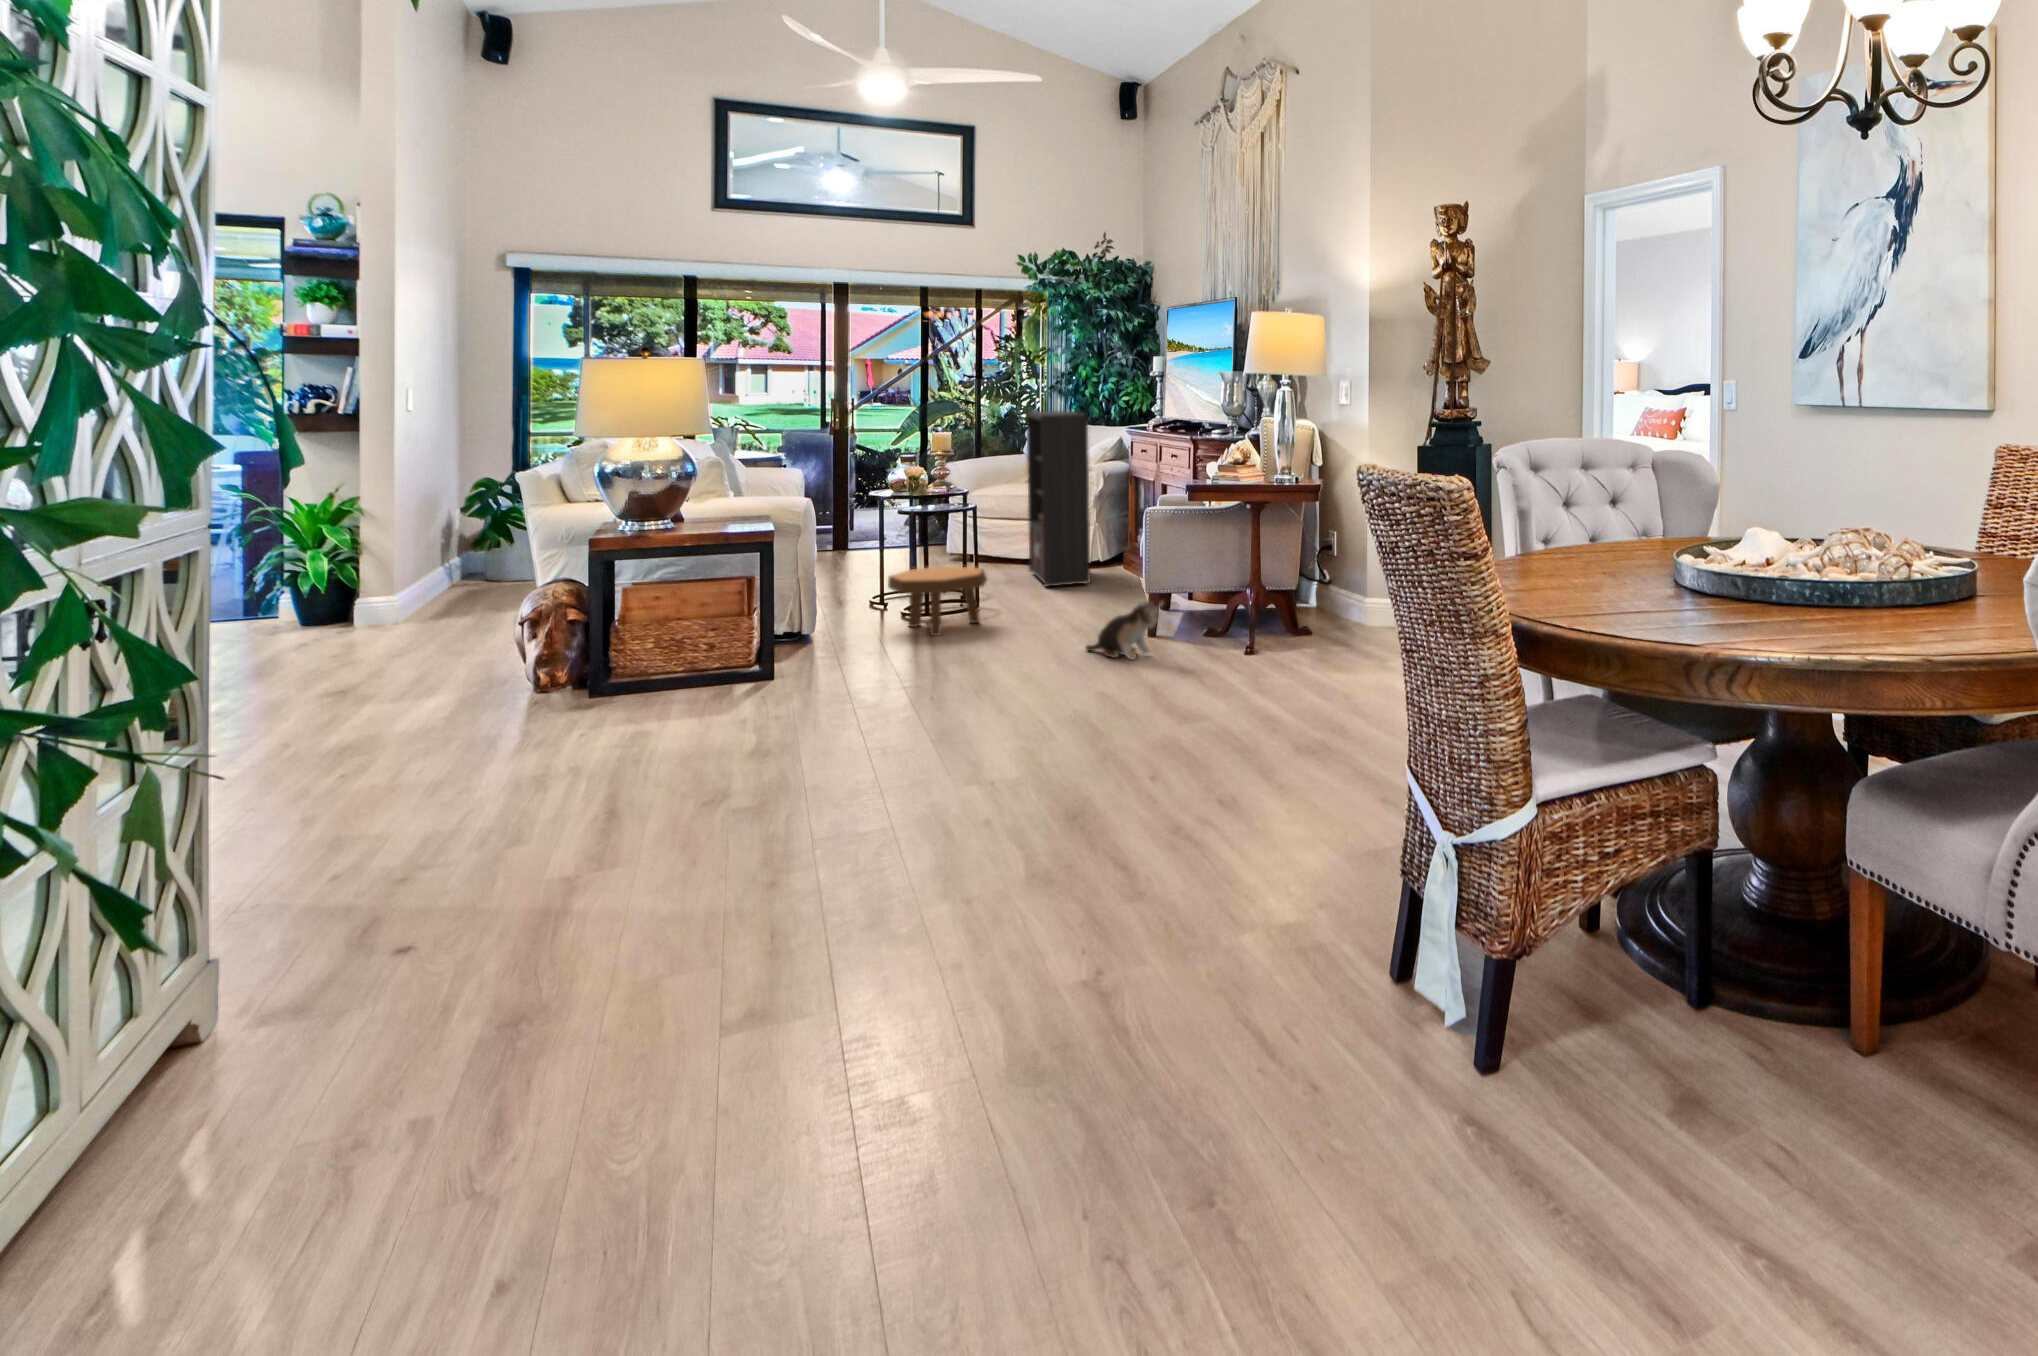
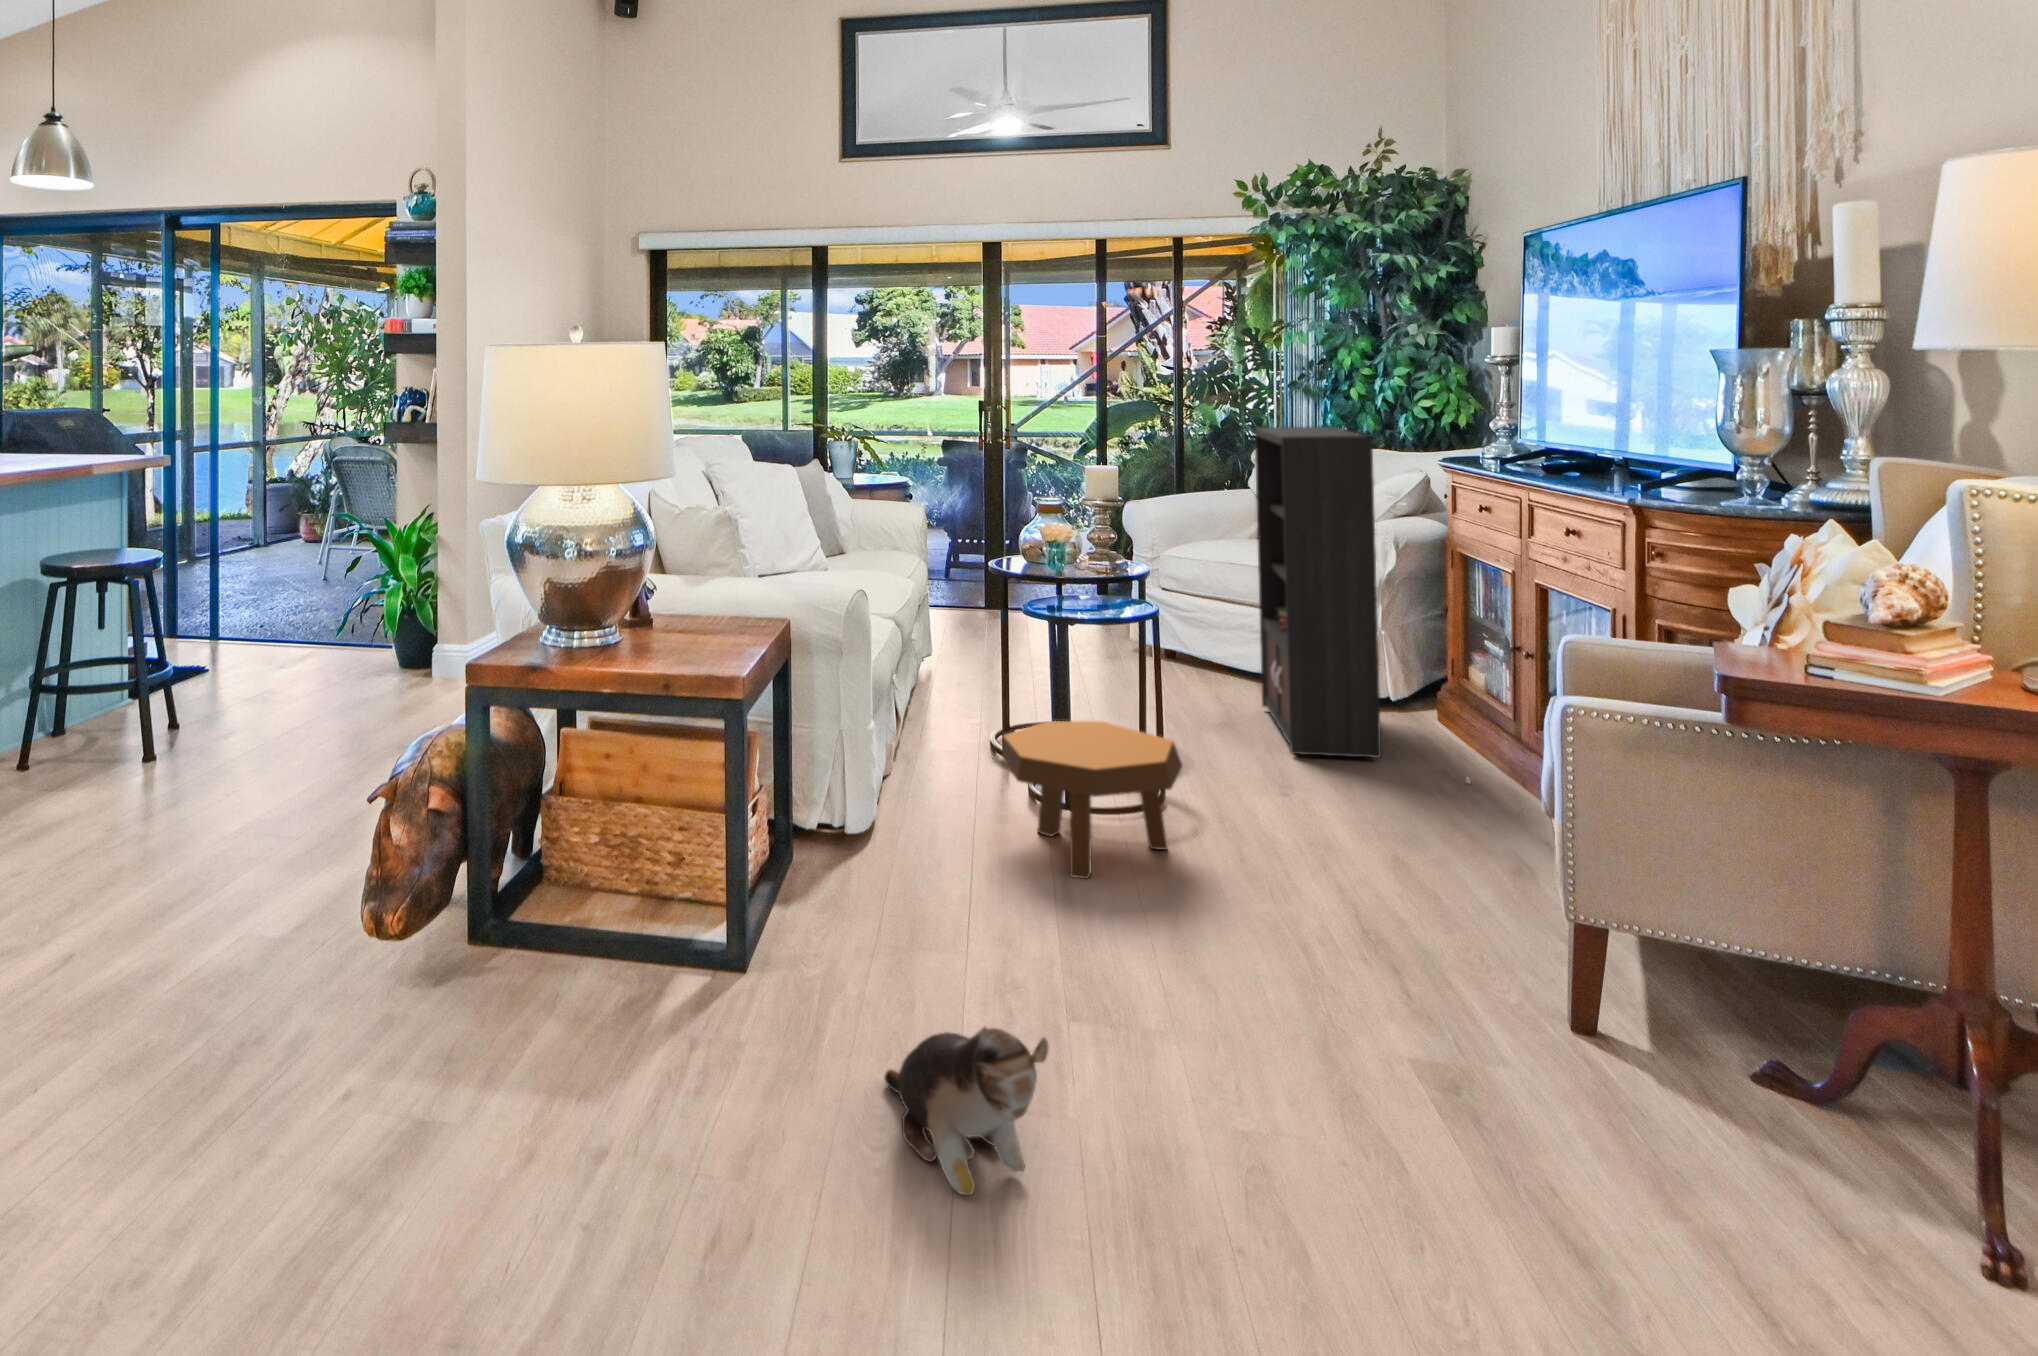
plush toy: present [1086,601,1164,660] -> present [884,1027,1048,1195]

